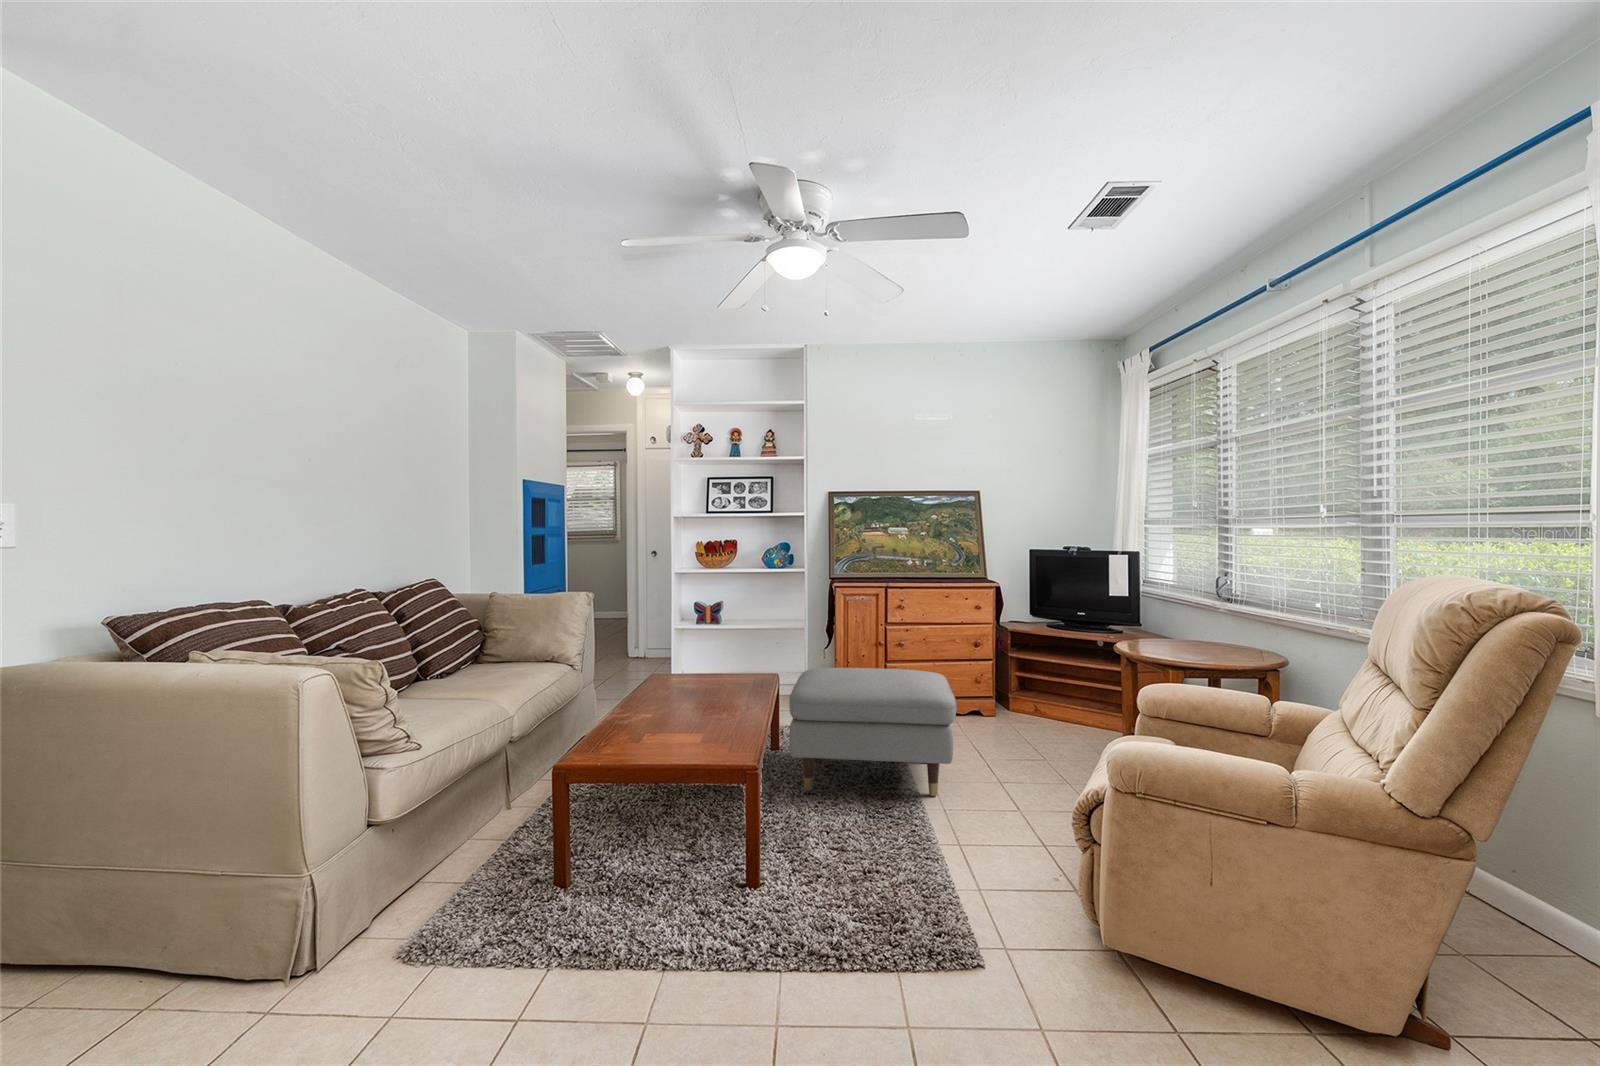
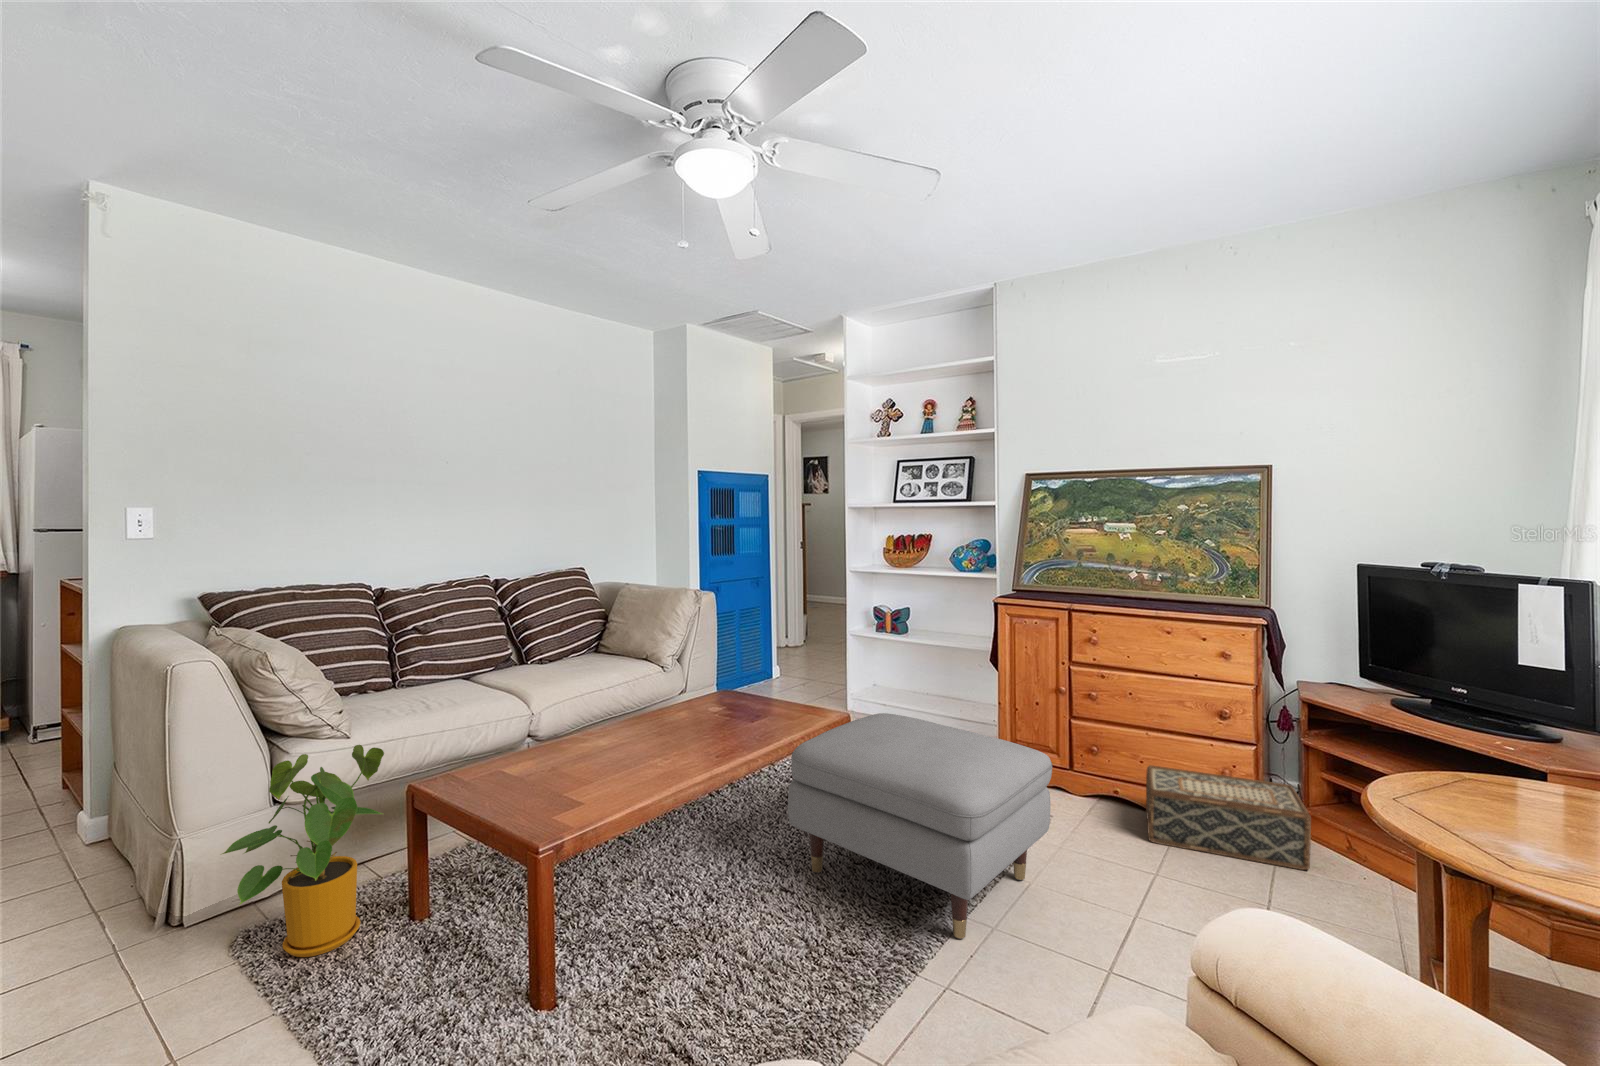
woven basket: none [946,682,1044,730] -> present [1146,765,1311,870]
house plant: none [359,750,533,969] -> present [222,745,384,957]

